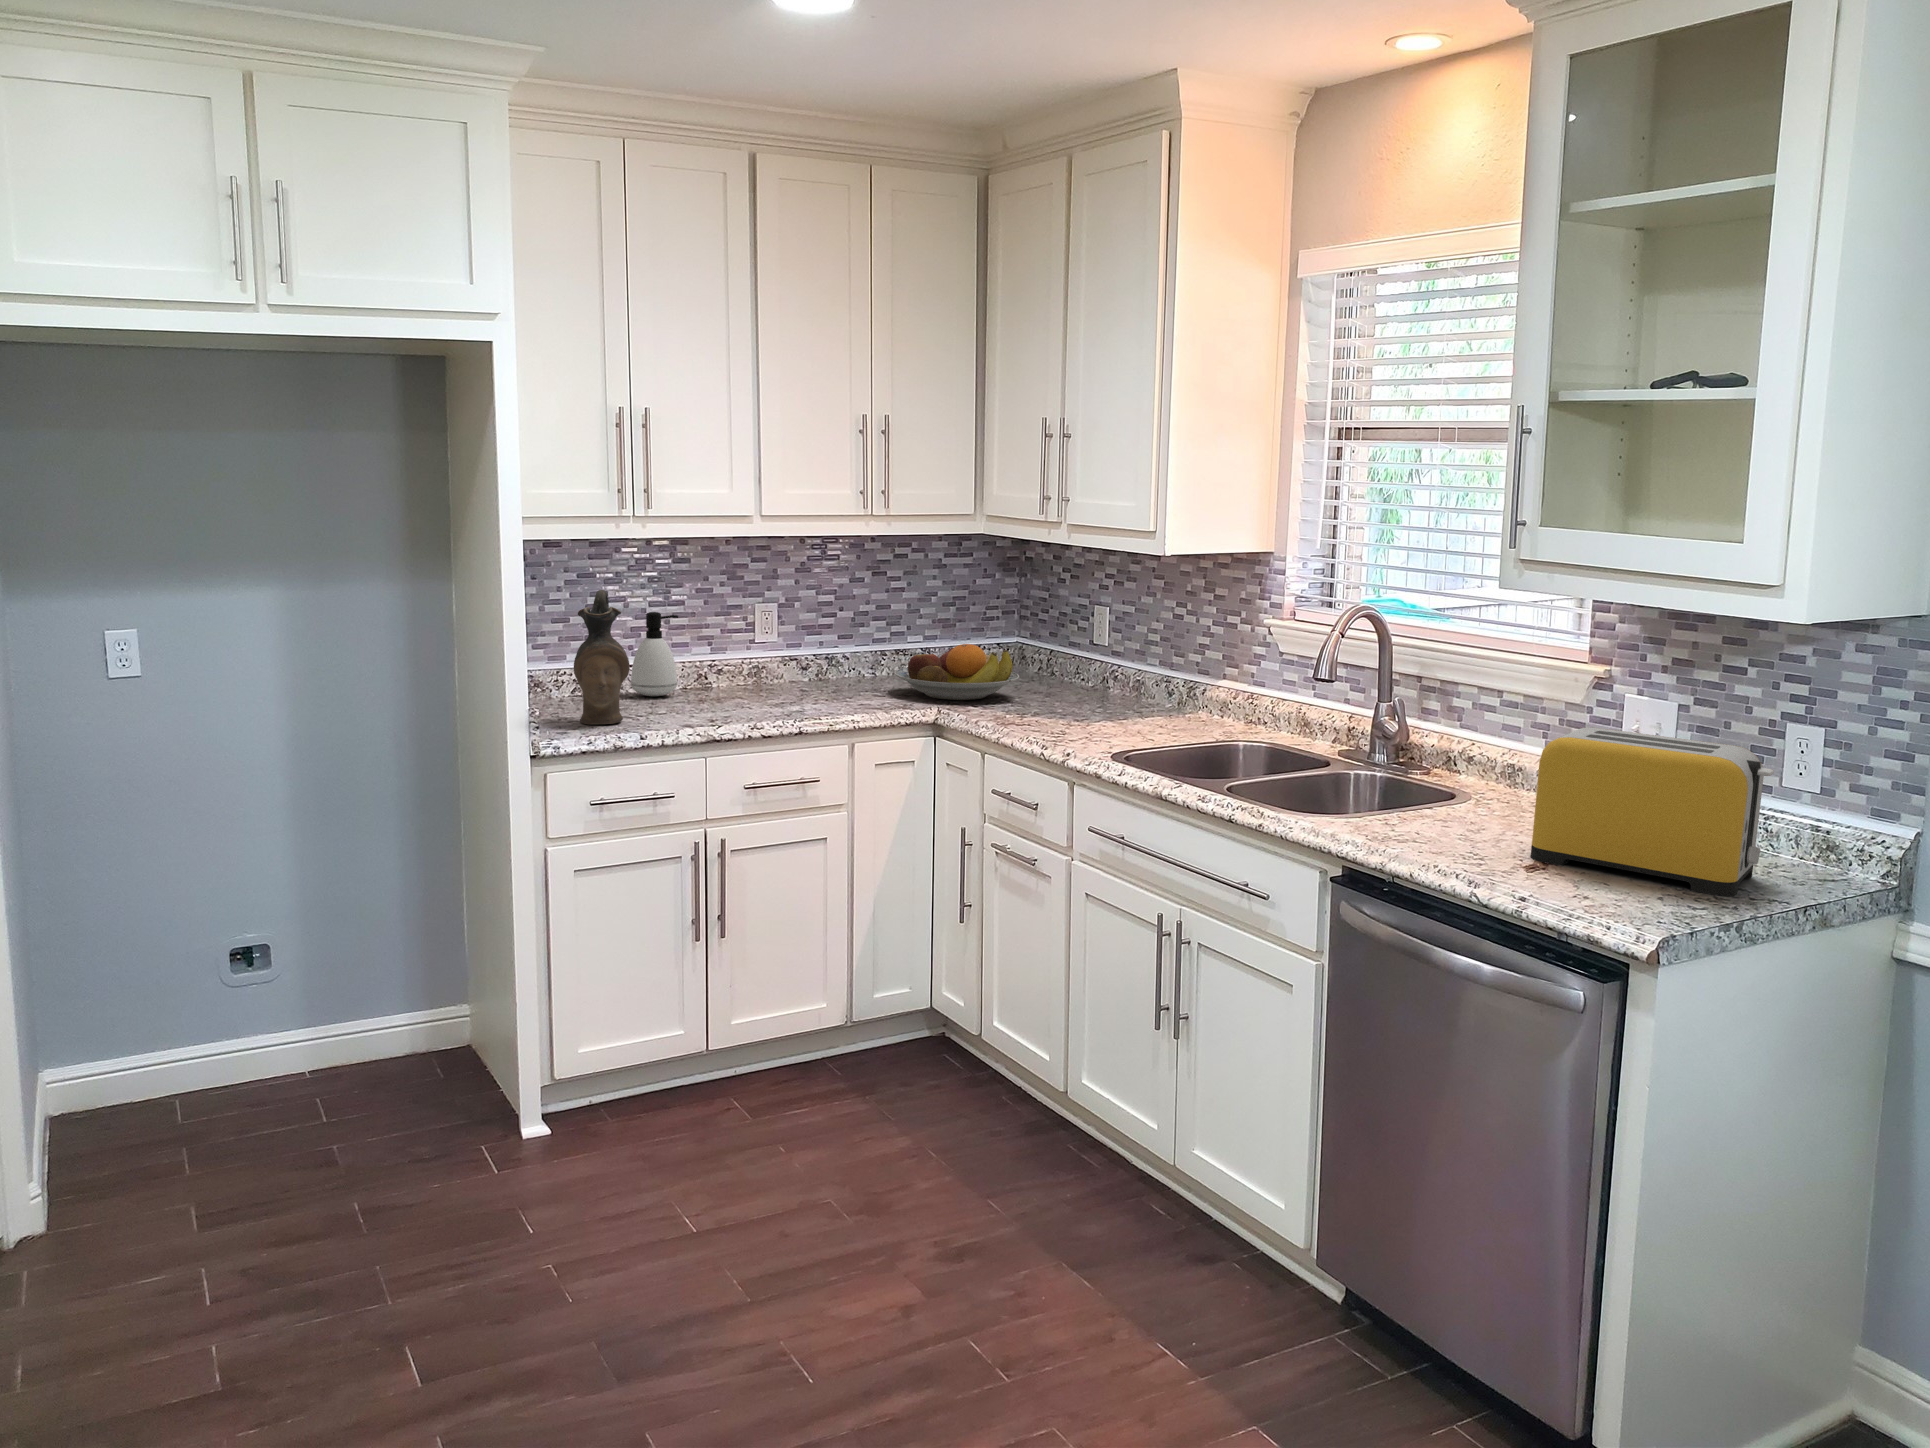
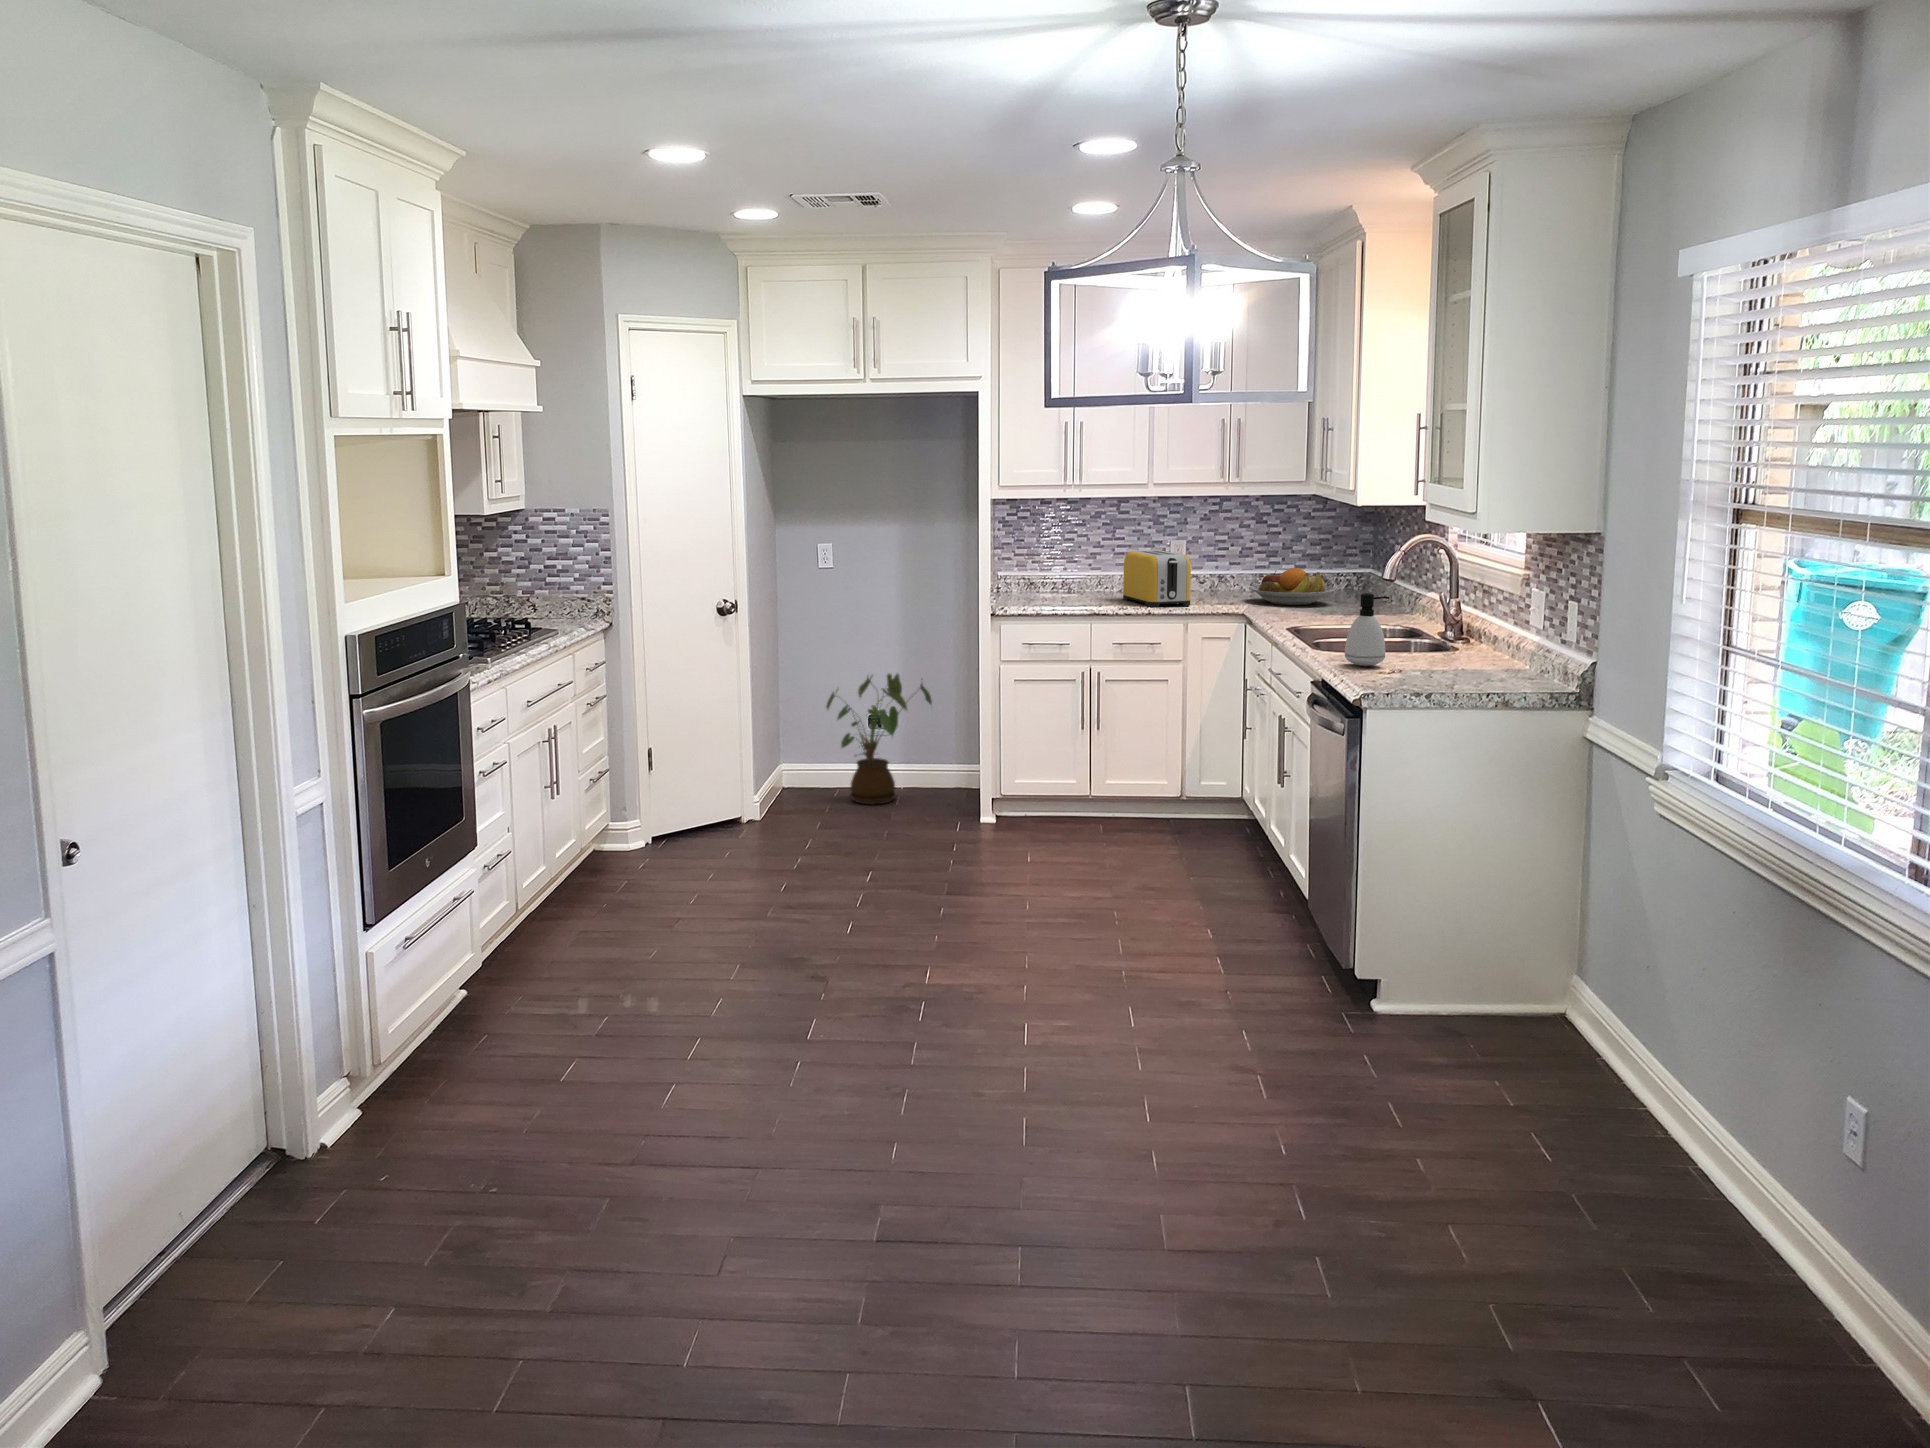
ceramic pitcher: present [574,590,629,724] -> none [1022,527,1052,602]
soap dispenser: present [631,612,678,696] -> present [1345,593,1389,666]
toaster: present [1531,727,1774,896] -> present [1123,550,1191,607]
house plant: none [148,868,376,1140] -> present [826,674,932,804]

